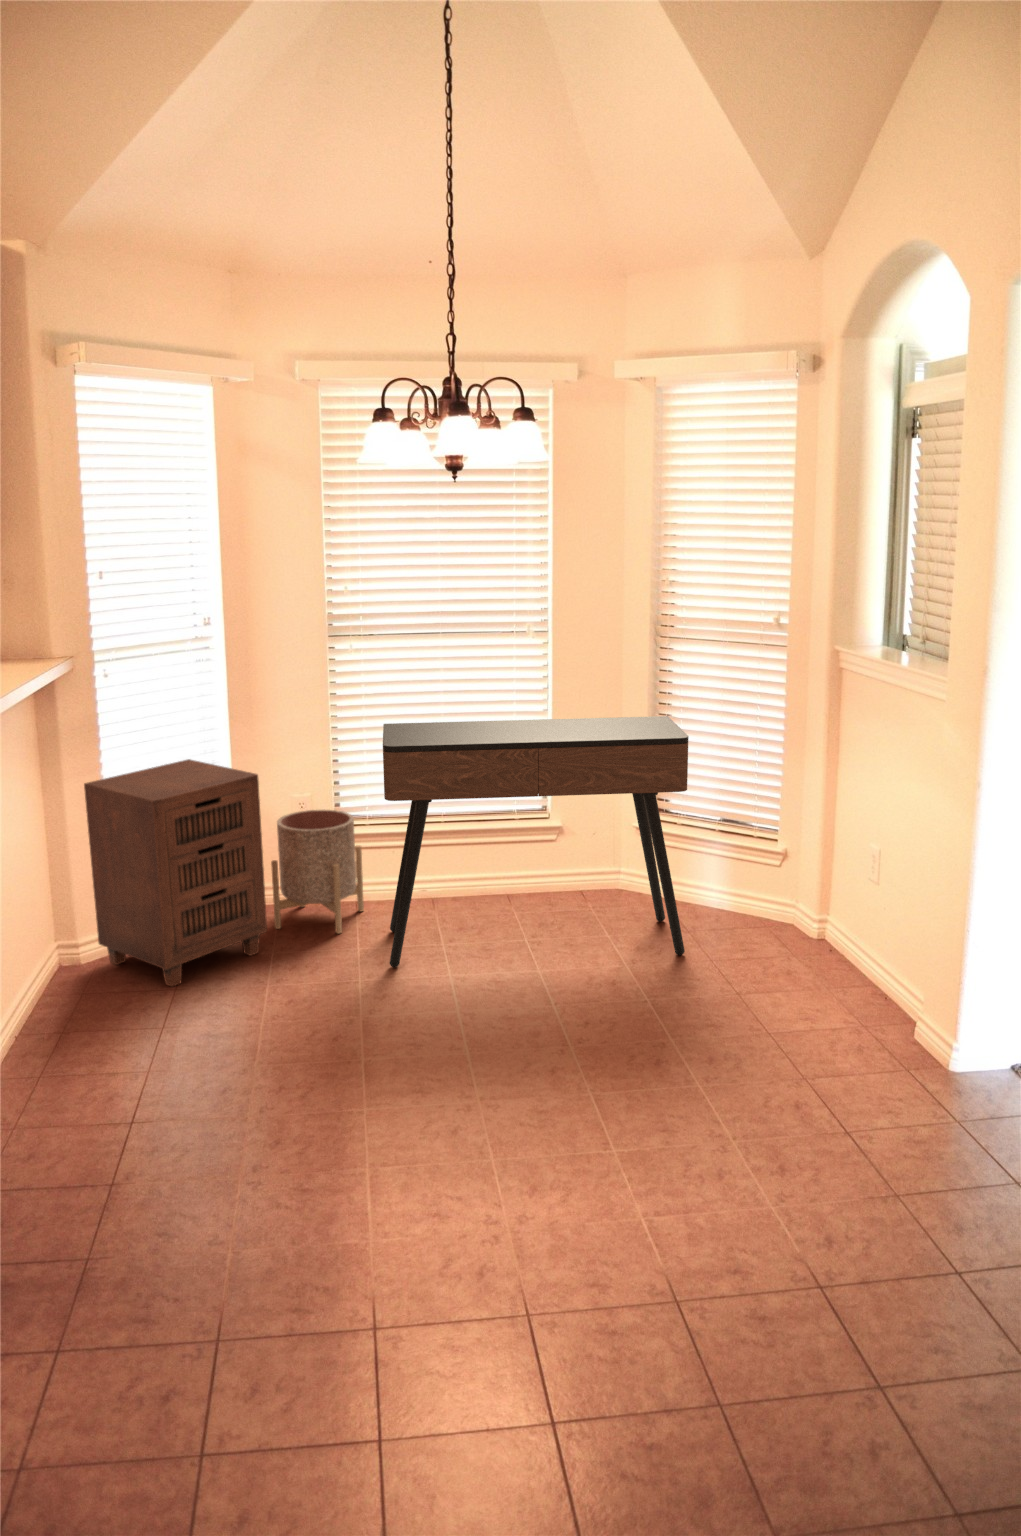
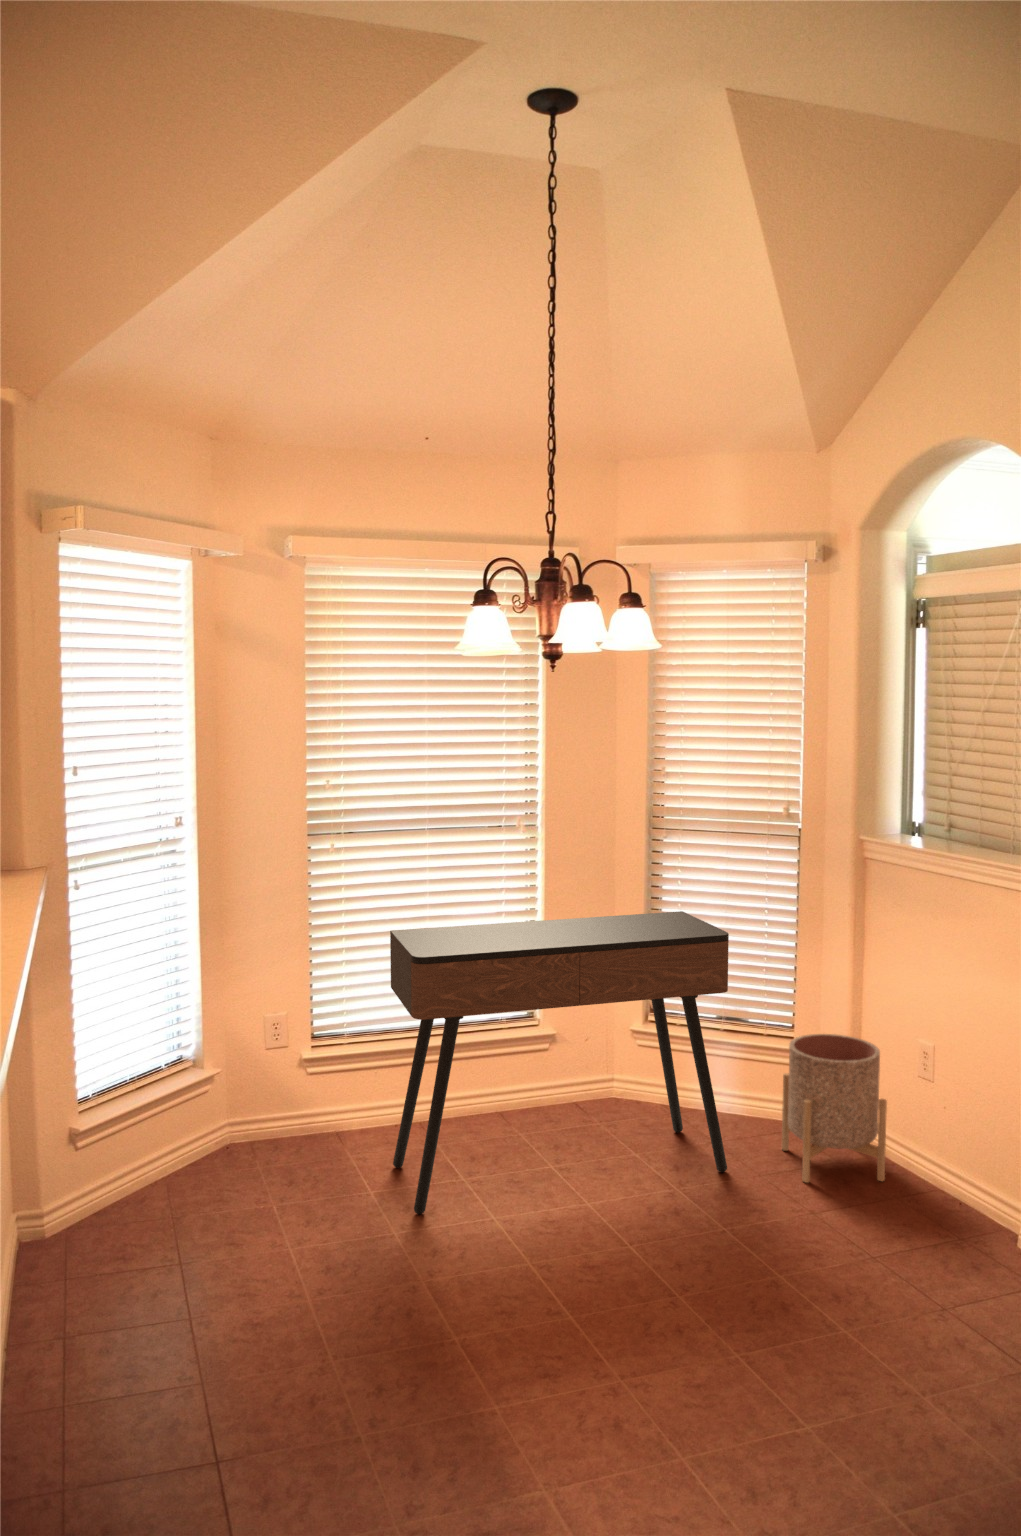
cabinet: present [84,759,267,986] -> none [51,980,261,1265]
planter: present [271,809,364,934] -> present [782,1034,887,1183]

